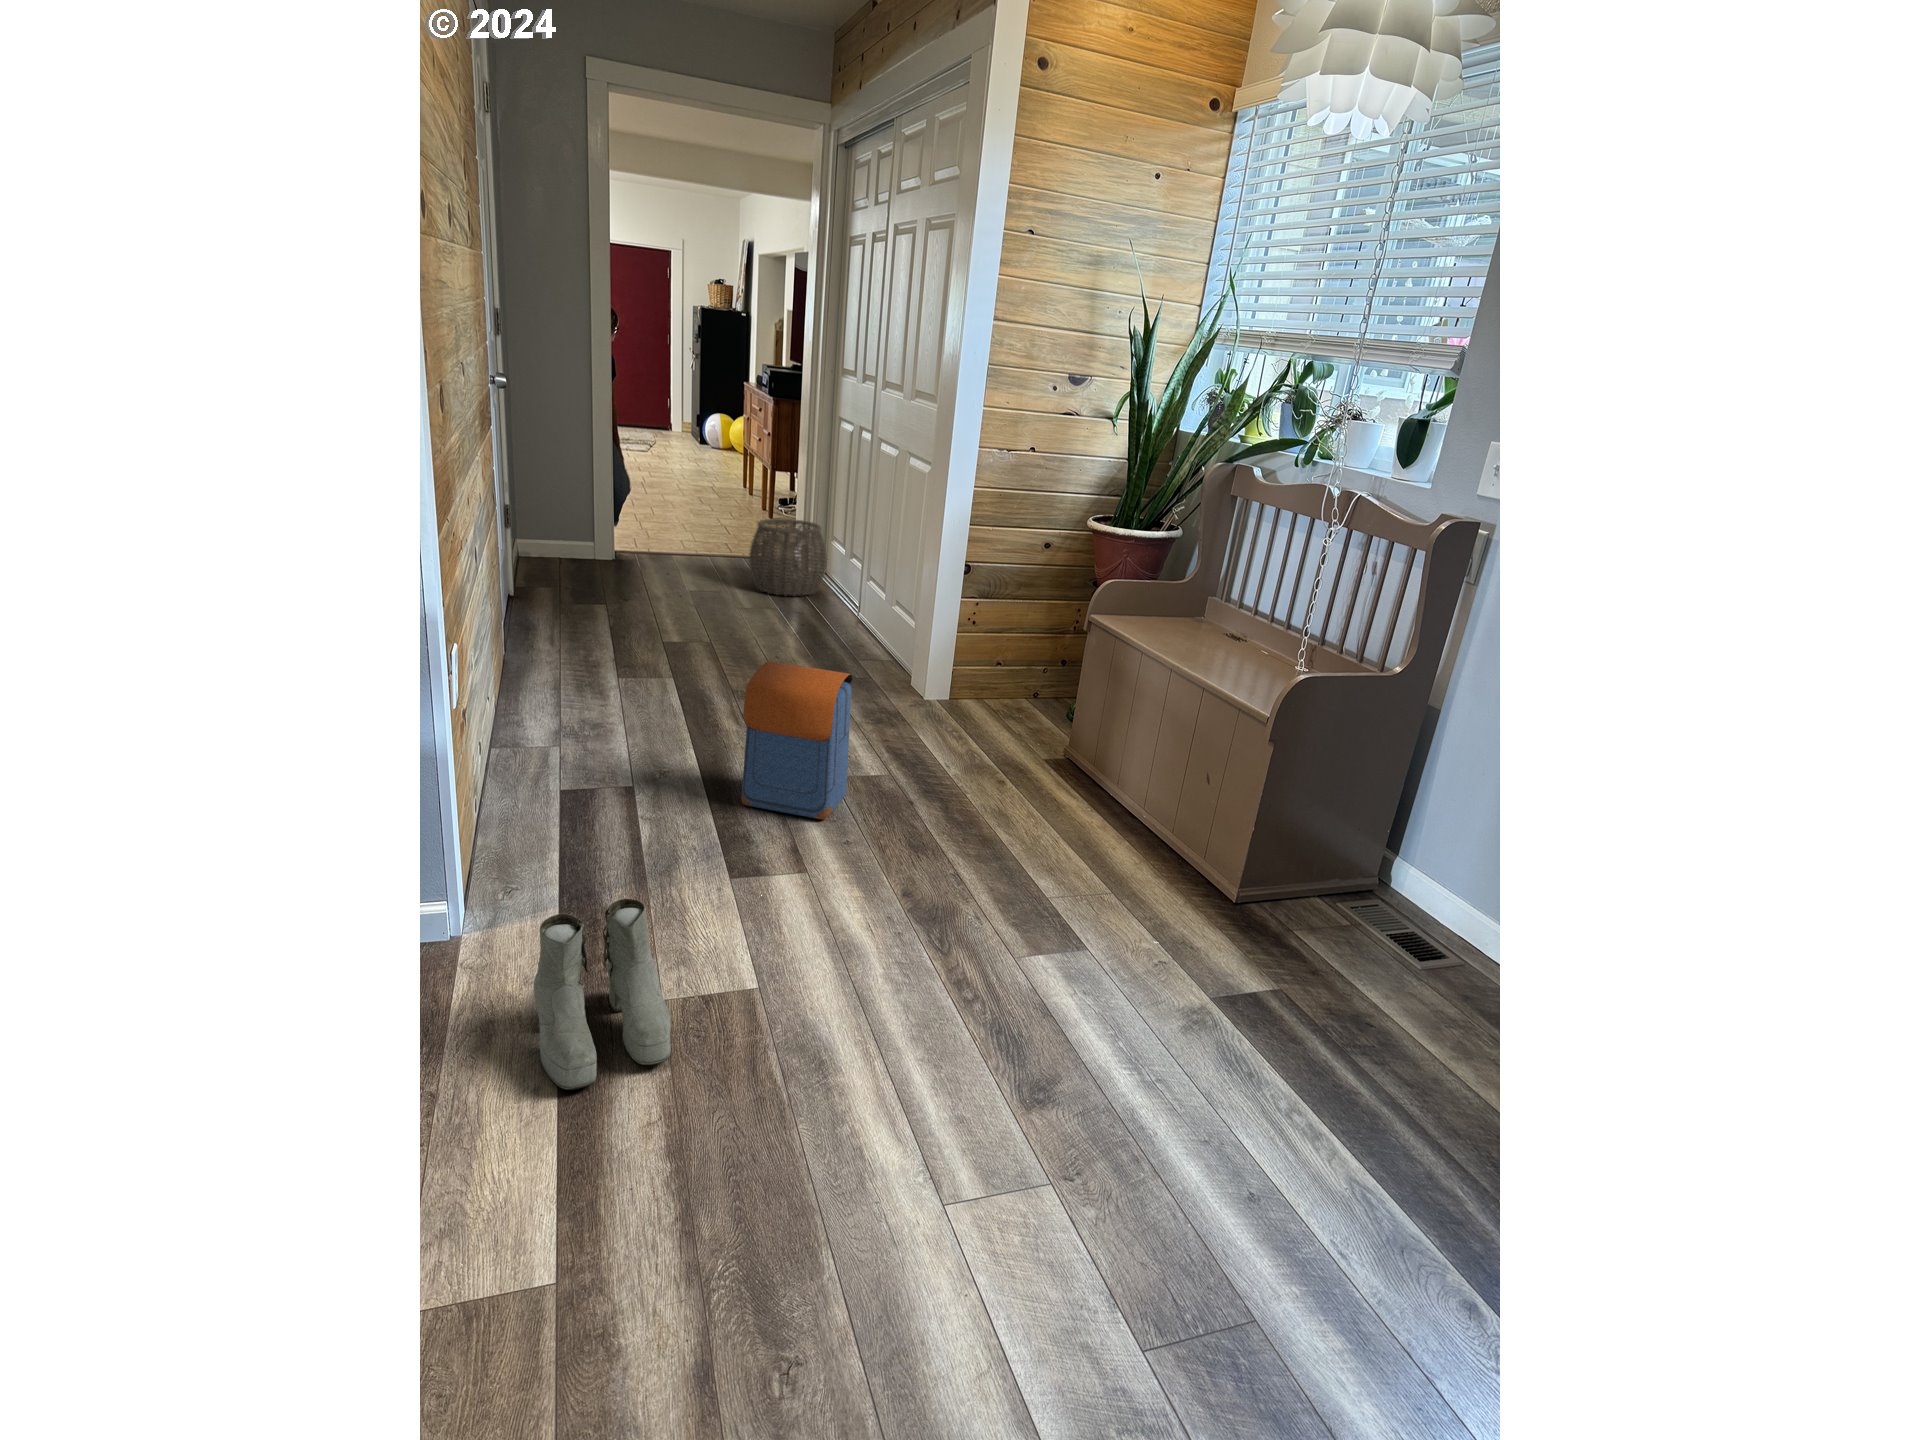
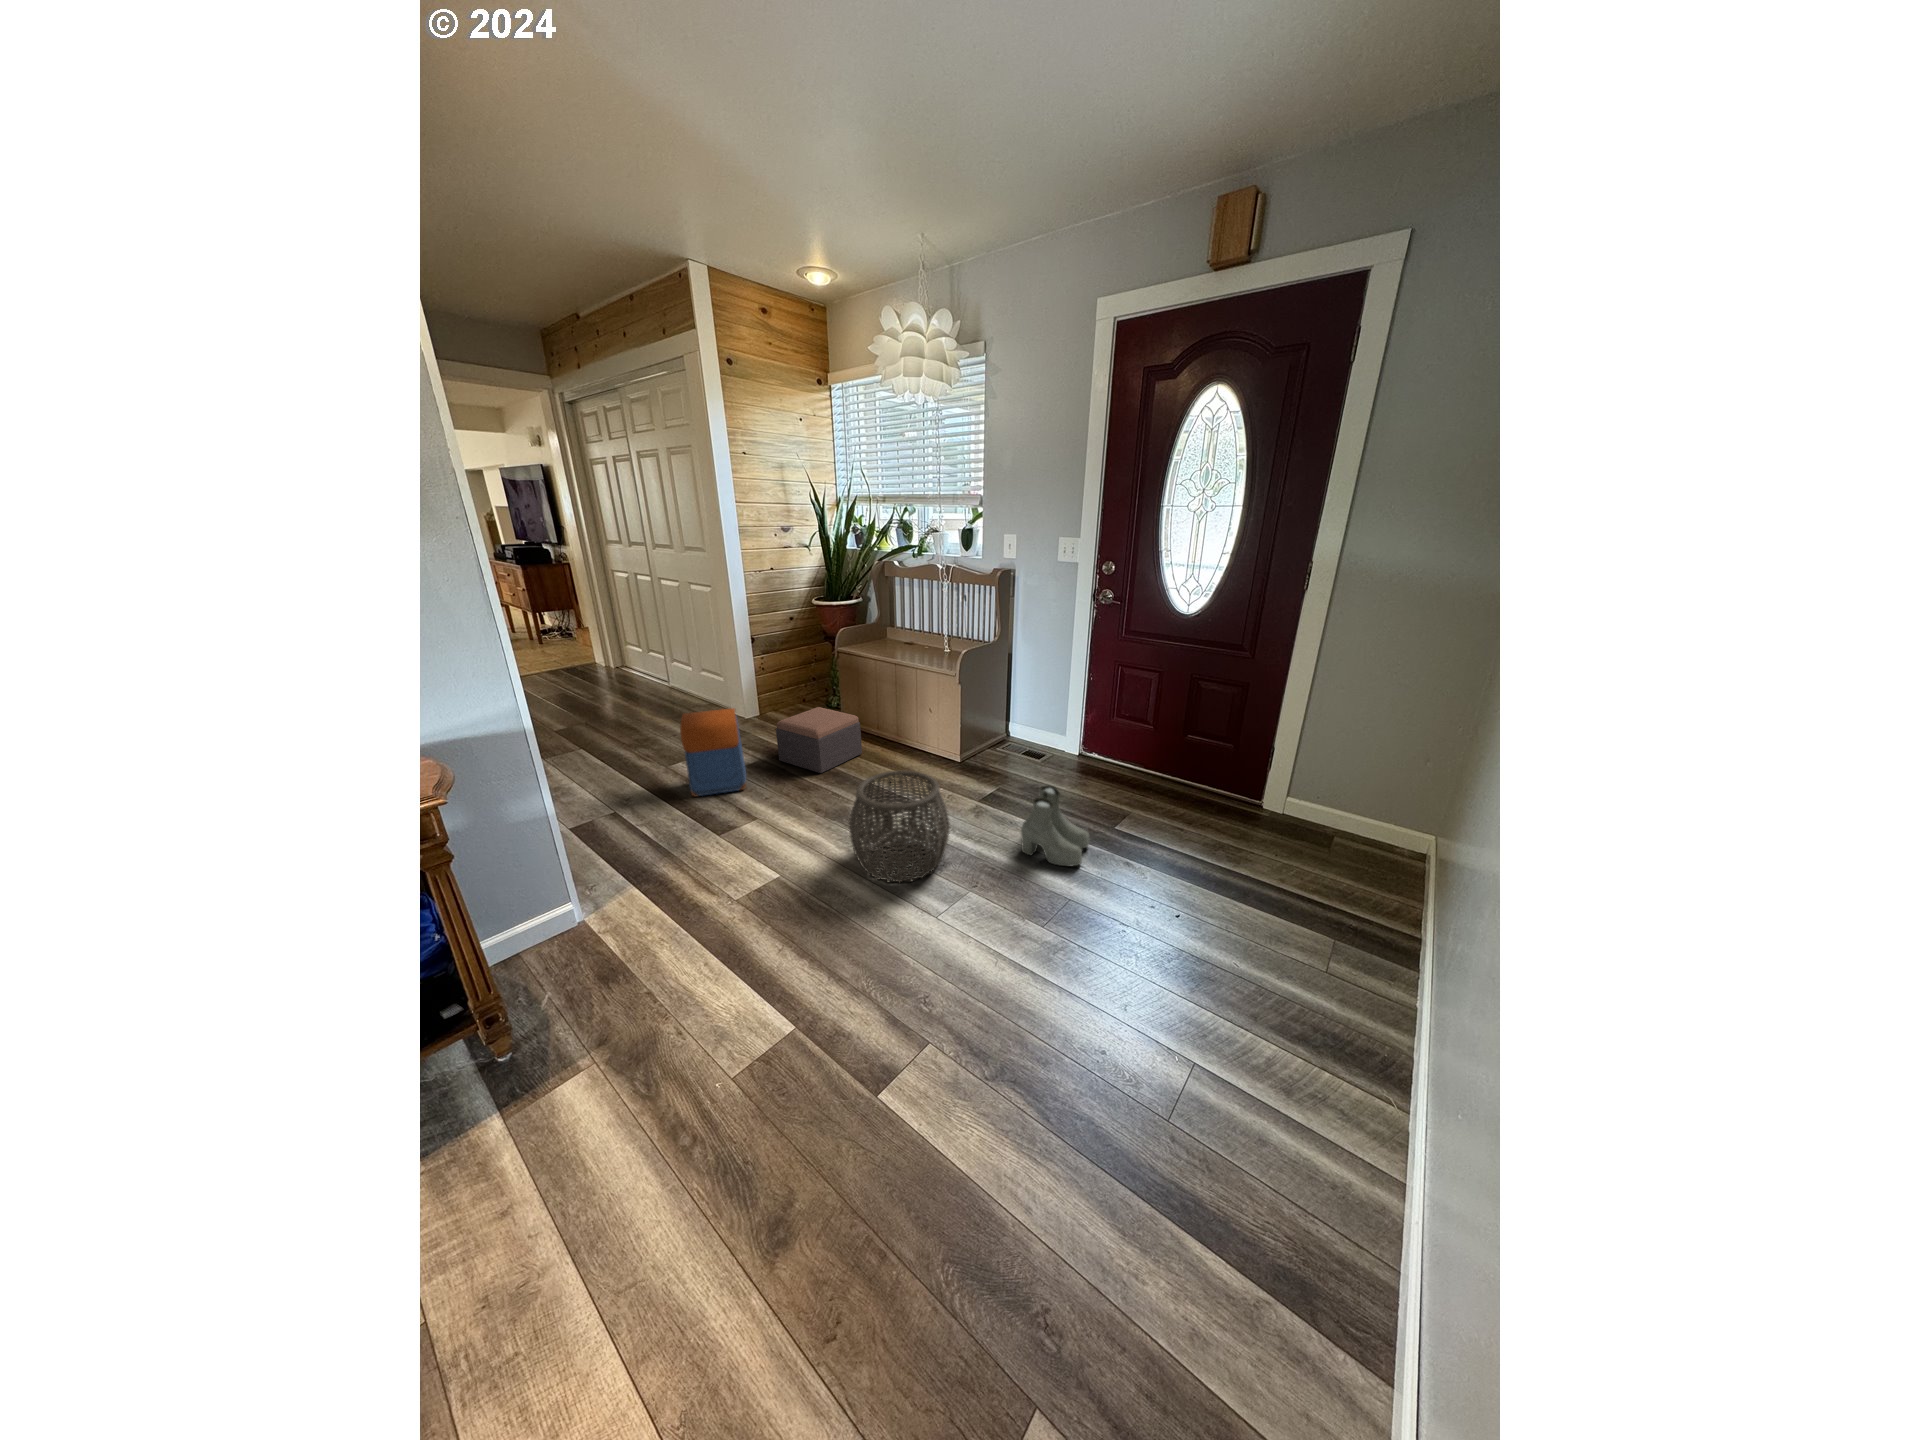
woven basket: present [749,519,827,596] -> present [849,771,950,883]
footstool: none [917,712,1073,835] -> present [776,707,862,773]
boots: present [534,899,671,1090] -> present [1021,785,1090,866]

